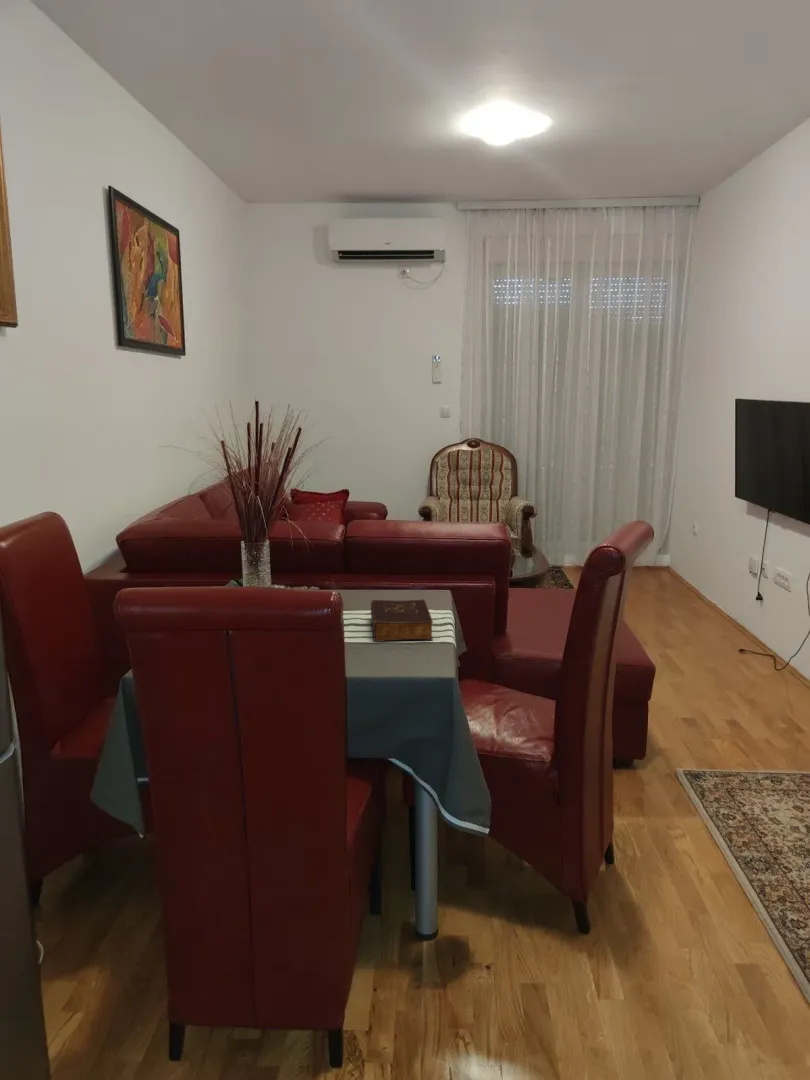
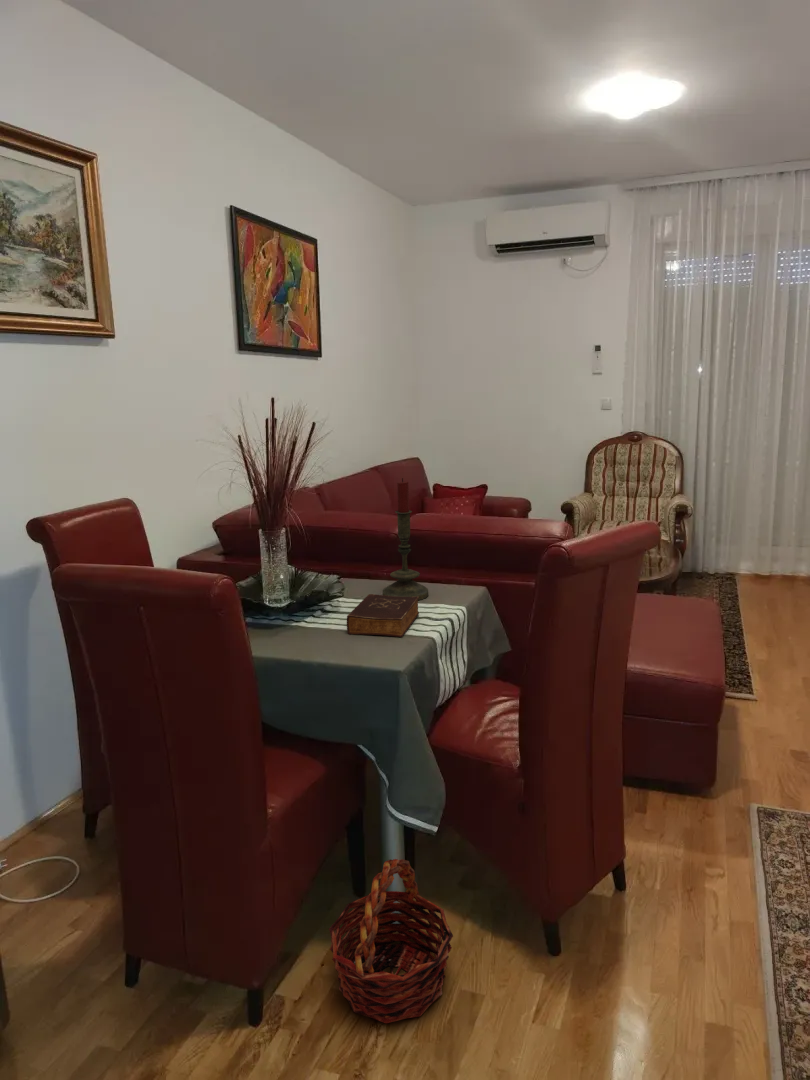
candle: none [365,480,412,607] -> present [383,478,428,600]
basket: none [392,865,518,1034] -> present [329,859,453,1023]

